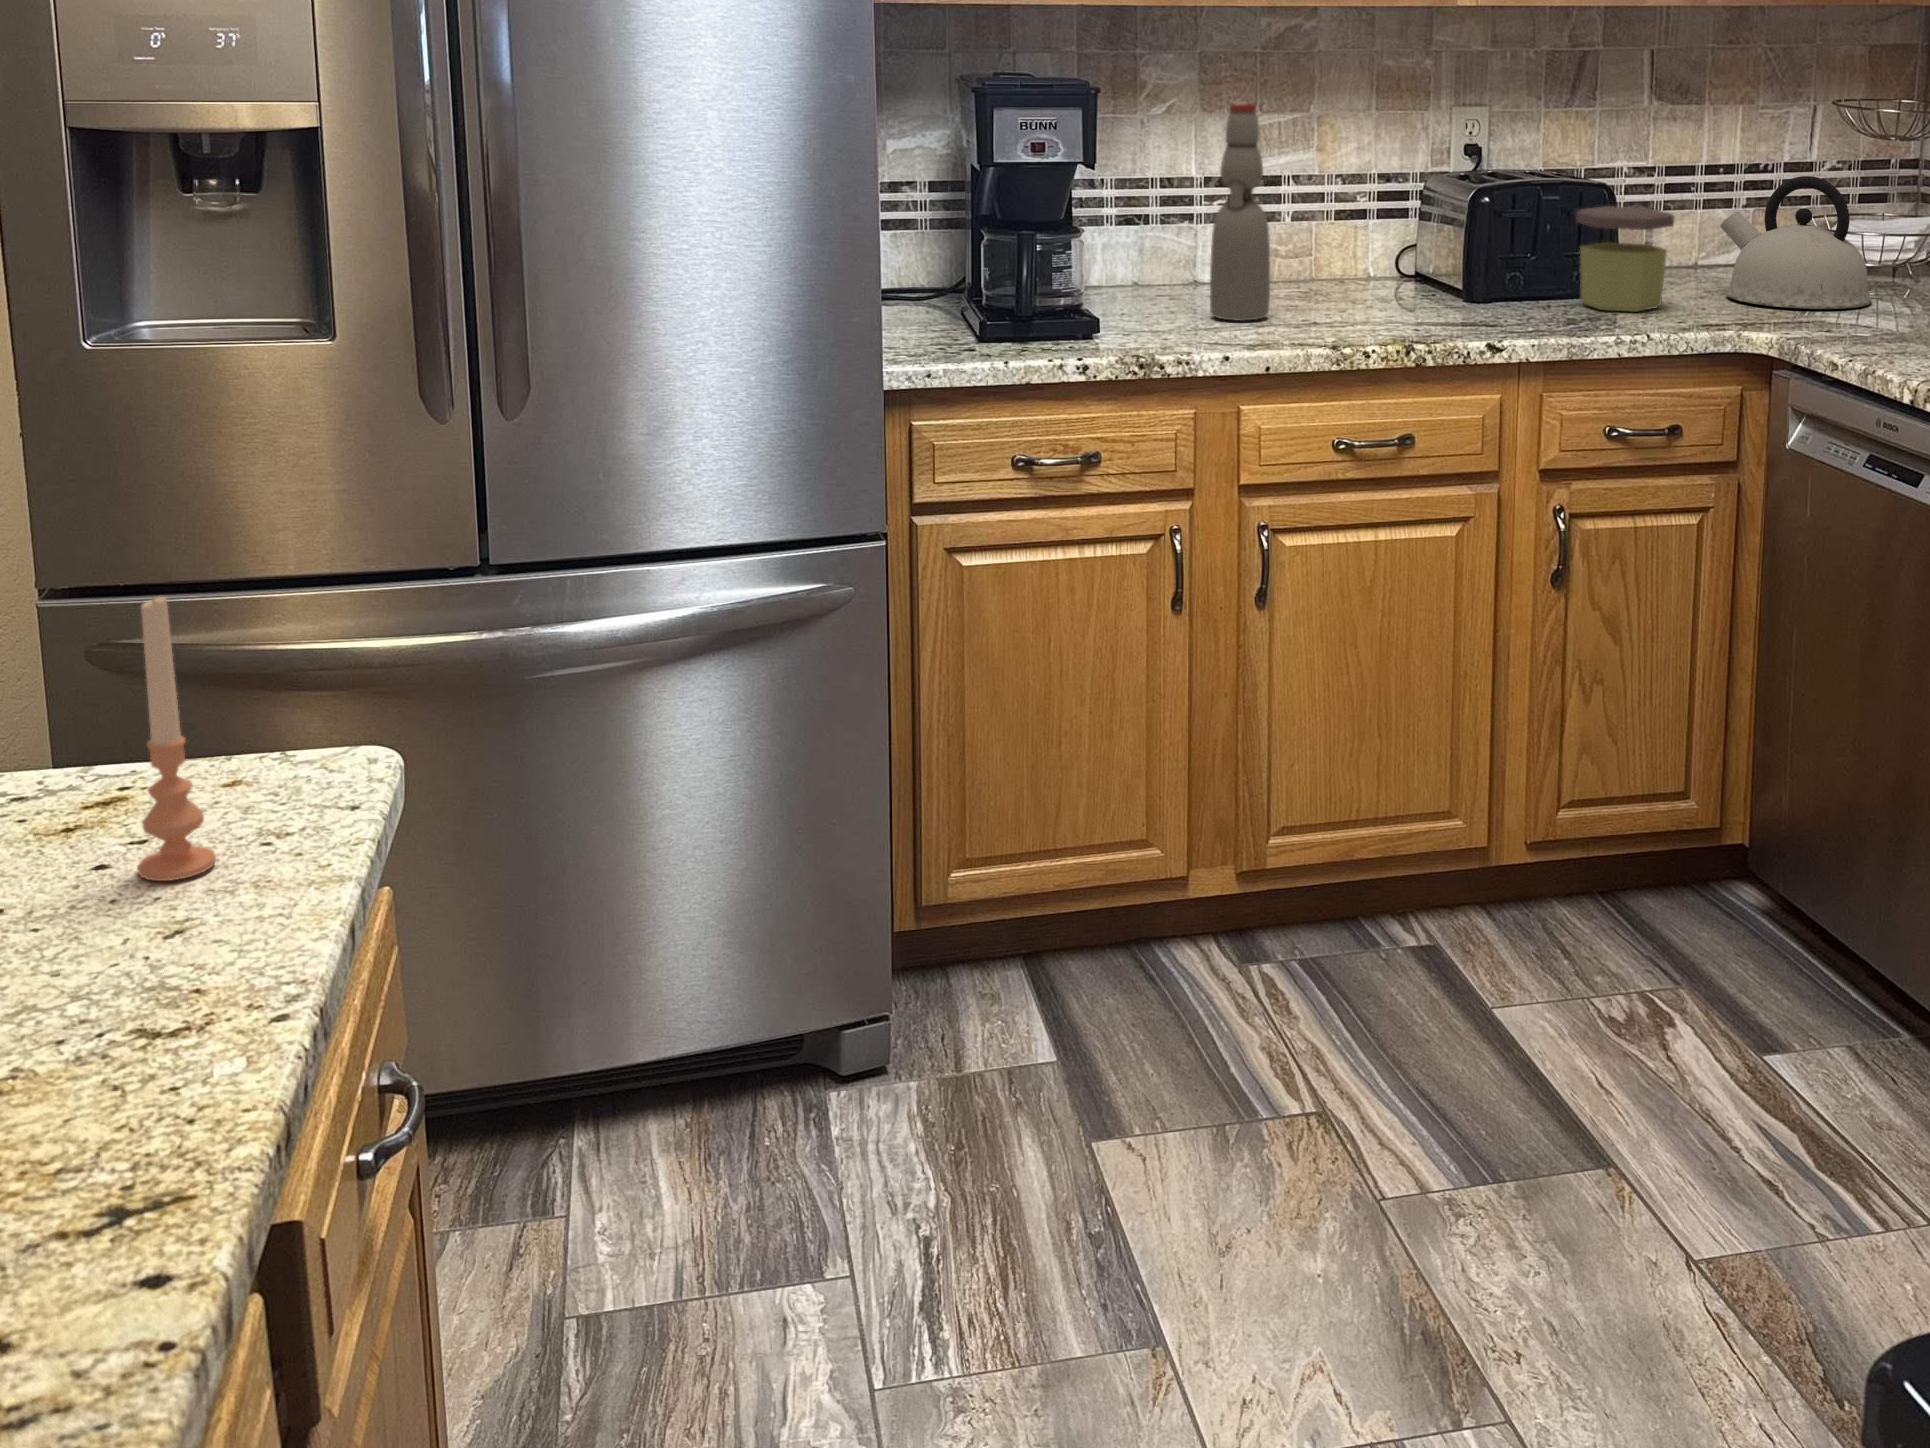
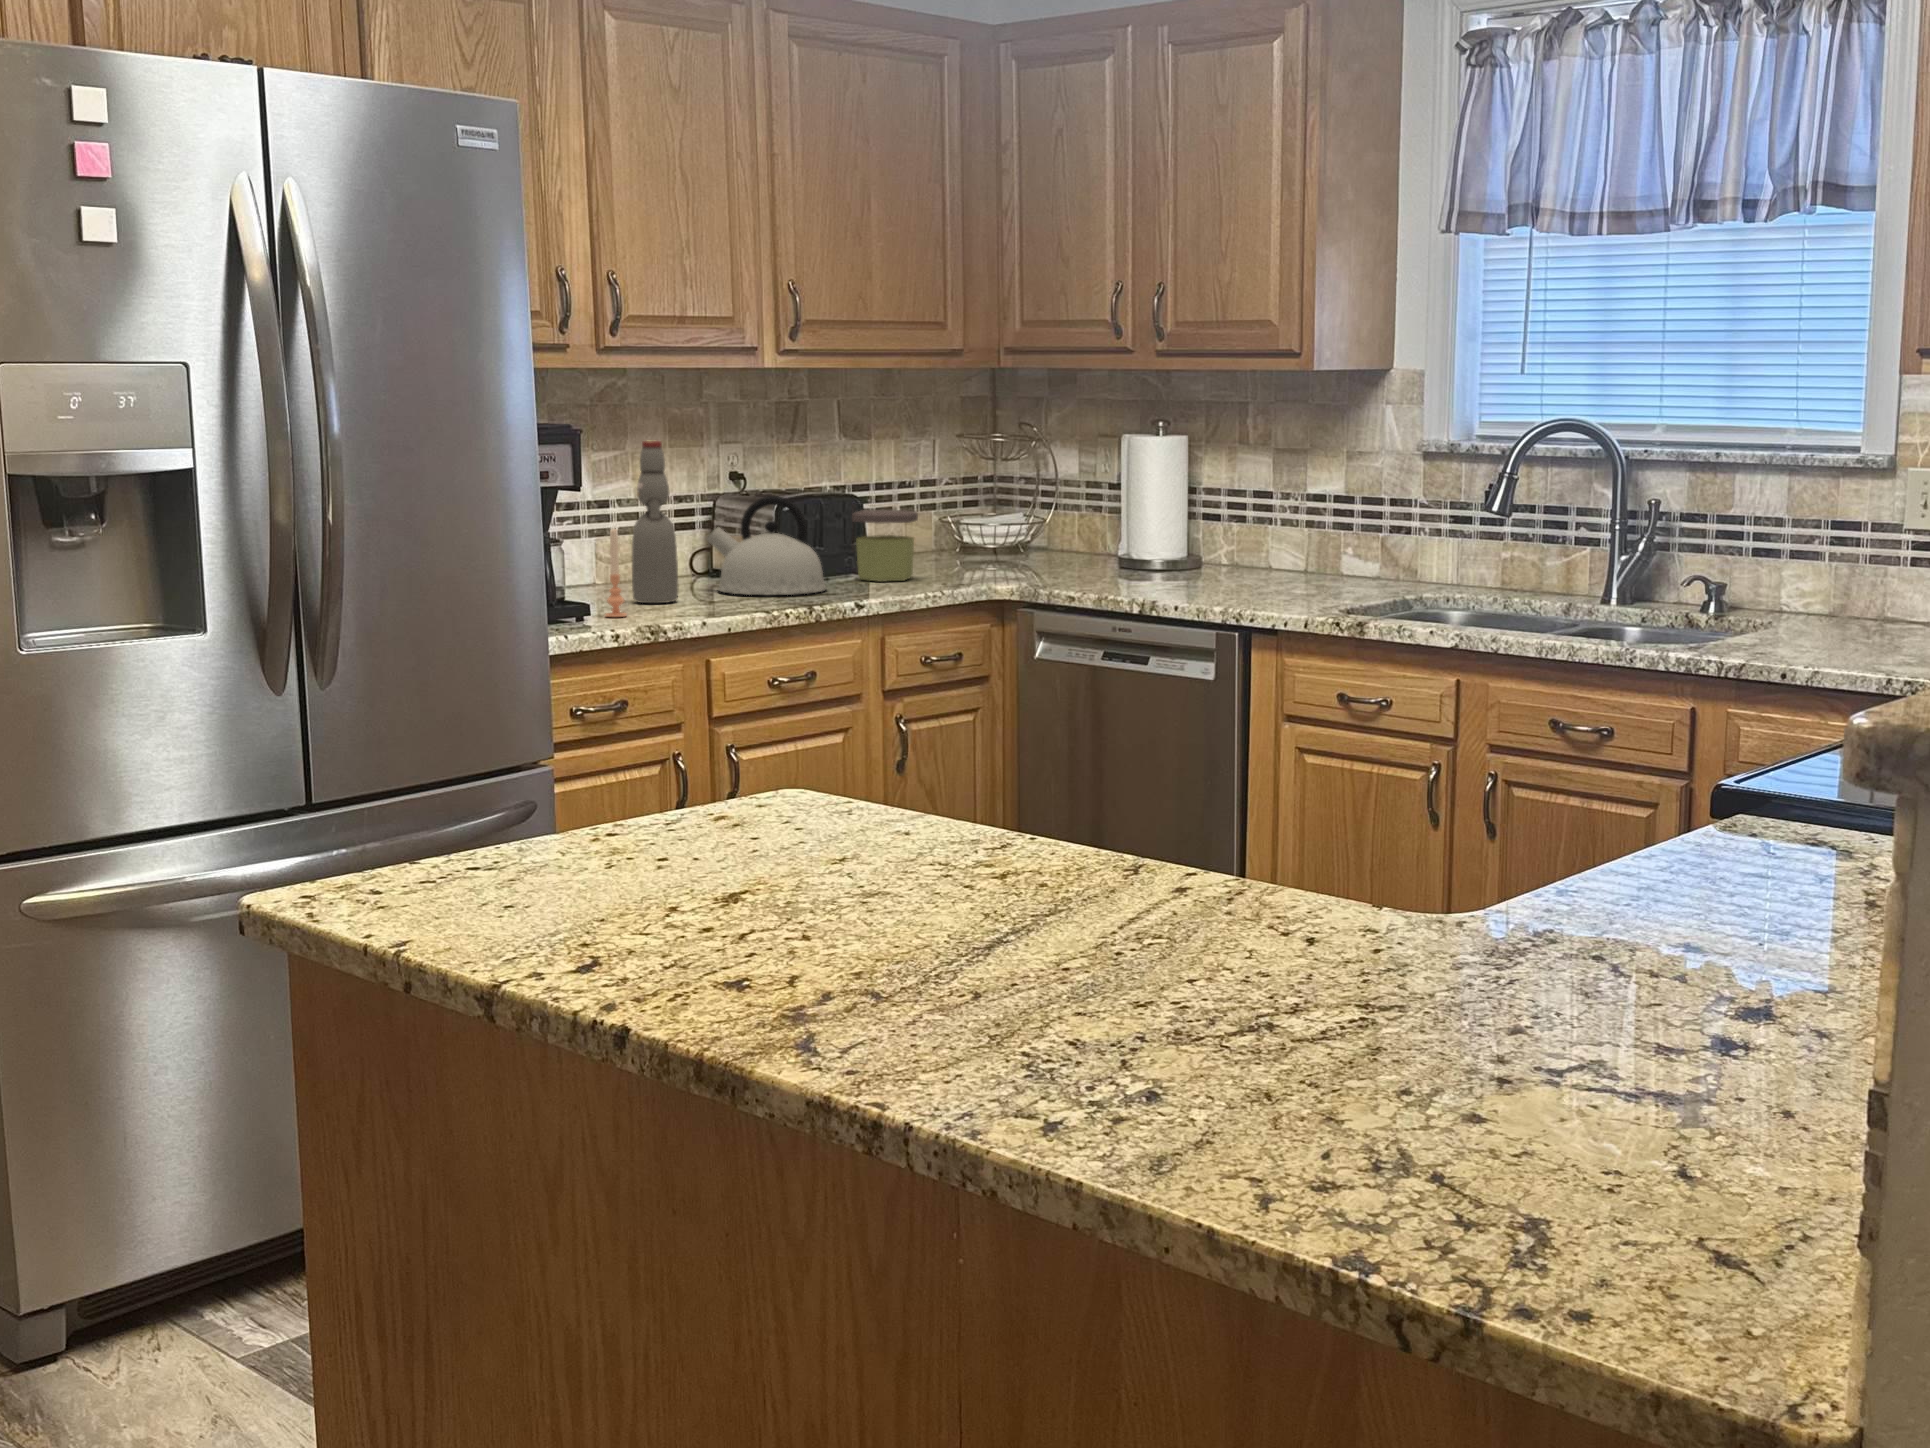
kettle: present [1720,176,1871,309] -> present [707,496,826,595]
candle: present [138,597,216,881] -> present [605,529,627,617]

